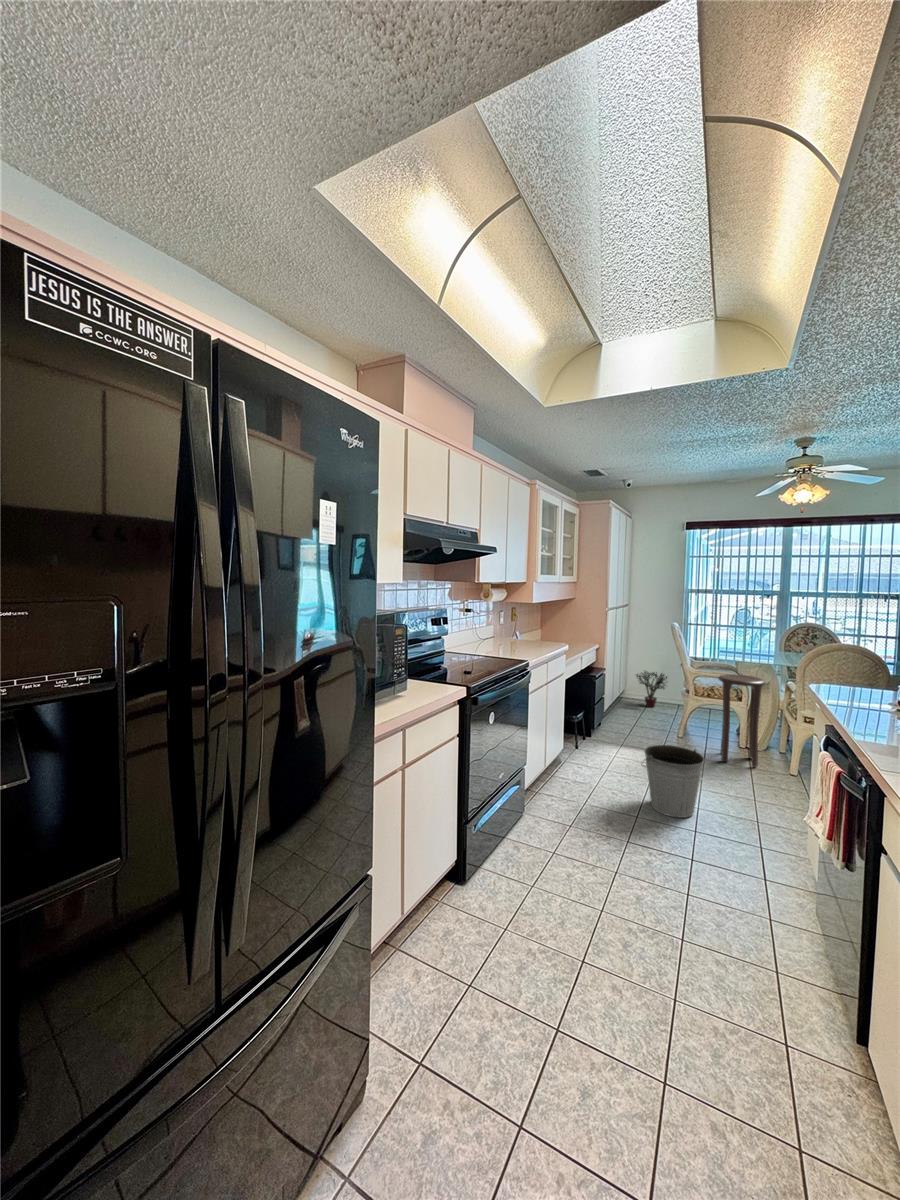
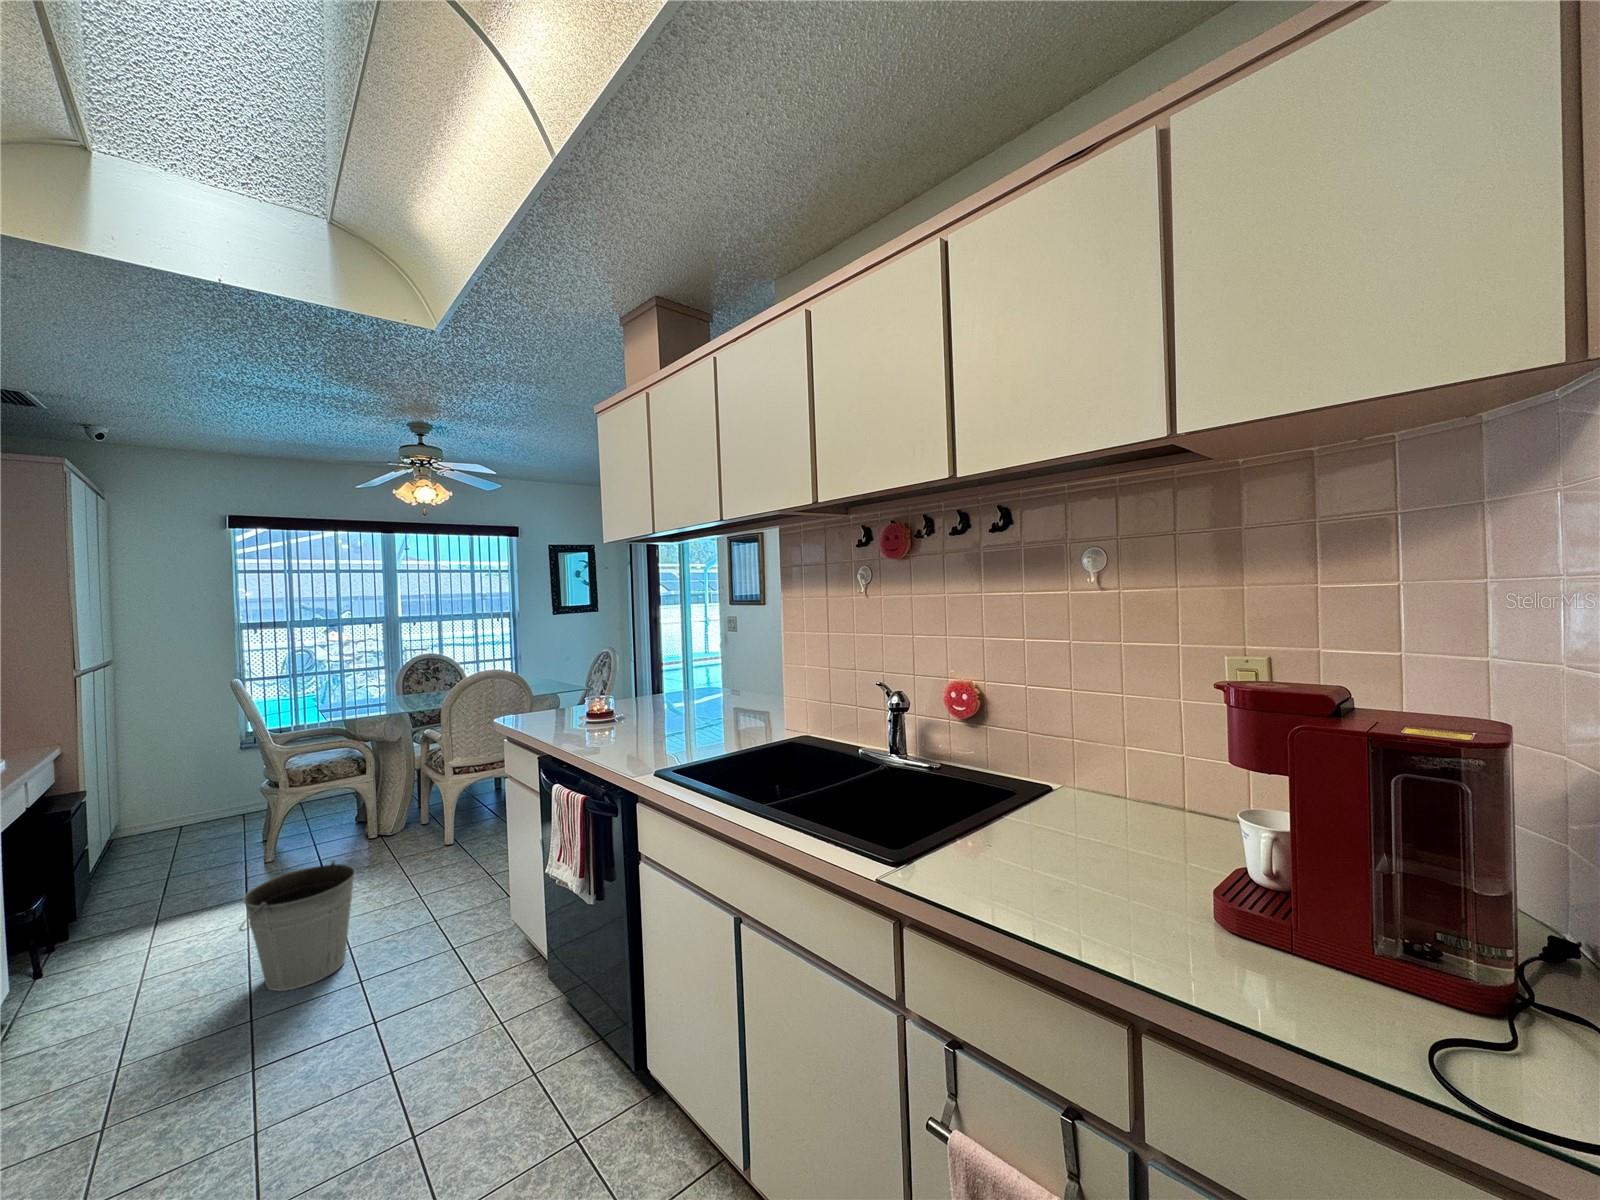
potted plant: present [637,671,667,707] -> none [143,768,222,836]
stool: present [718,674,766,767] -> none [333,733,403,866]

